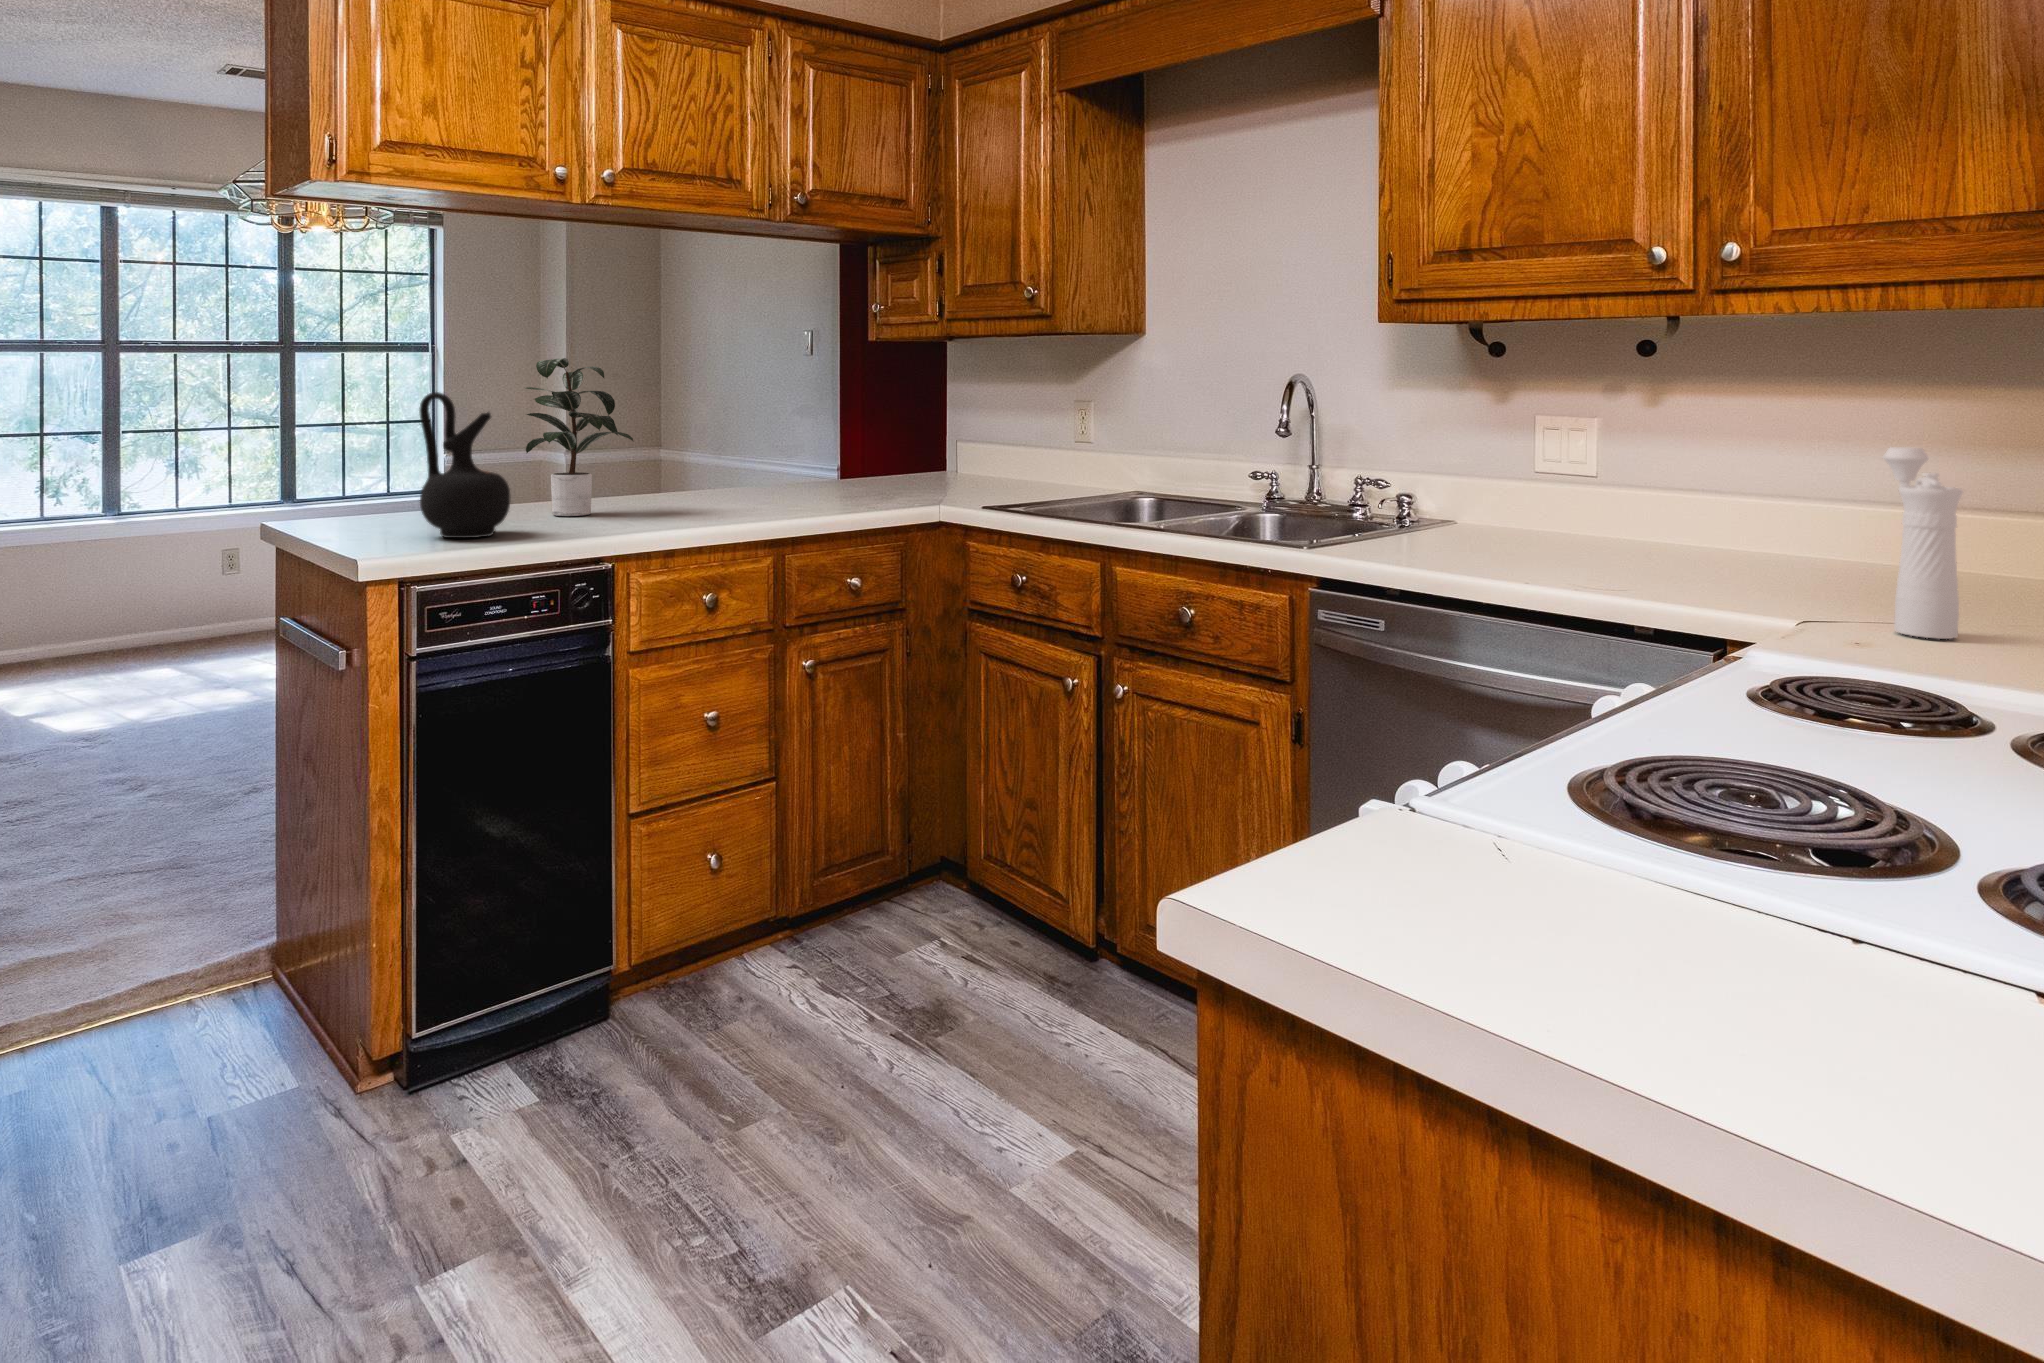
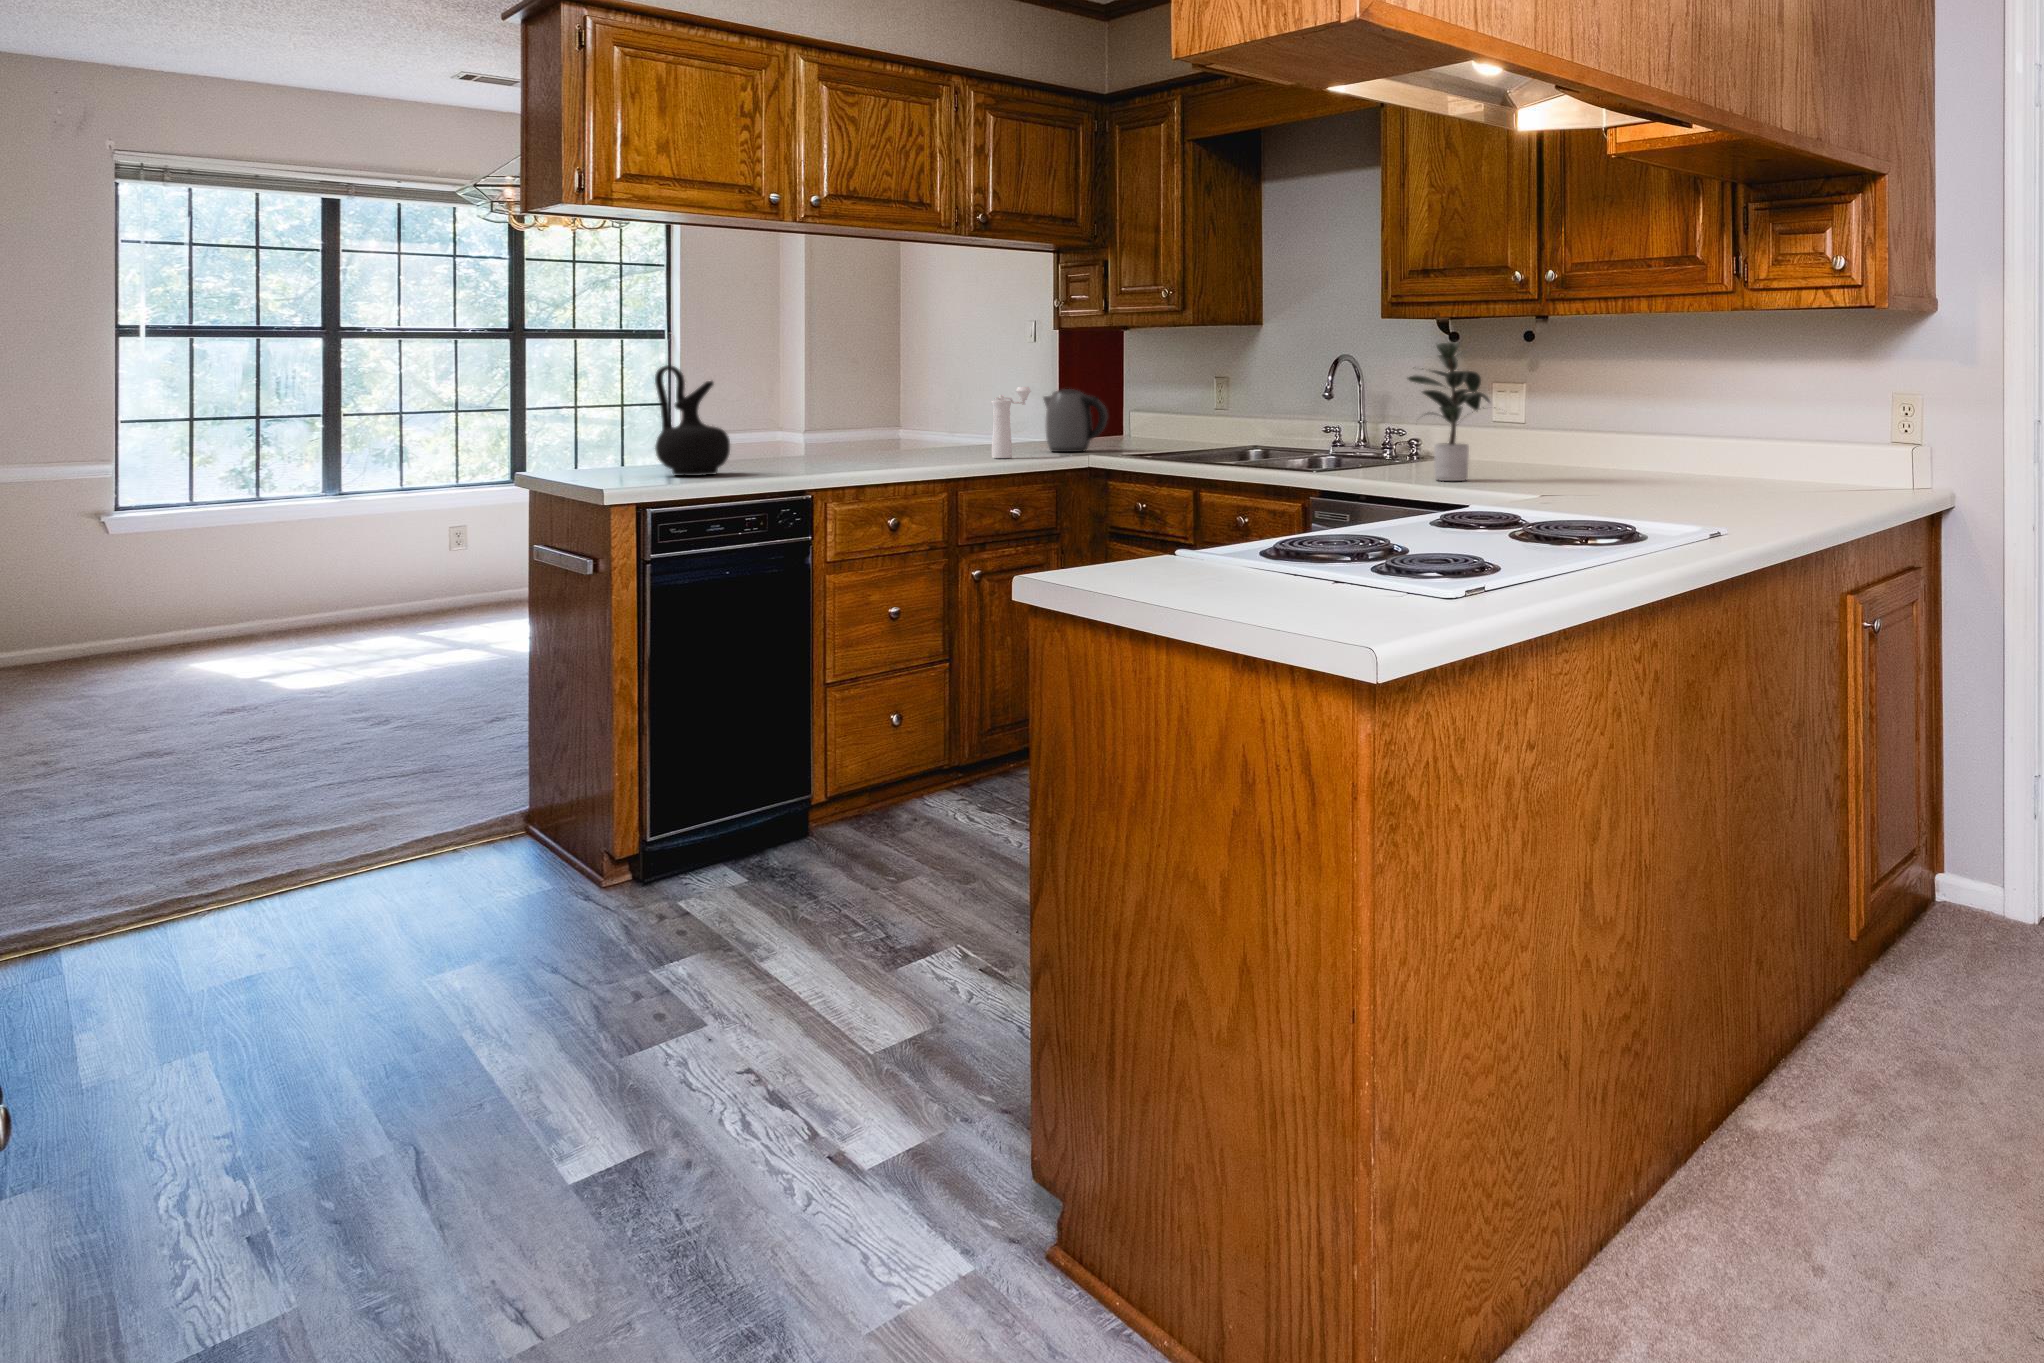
potted plant: present [526,358,633,516] -> present [1408,342,1490,481]
kettle: none [869,412,950,492] -> present [1043,389,1107,452]
pepper mill: present [1883,447,1963,639] -> present [991,387,1031,458]

